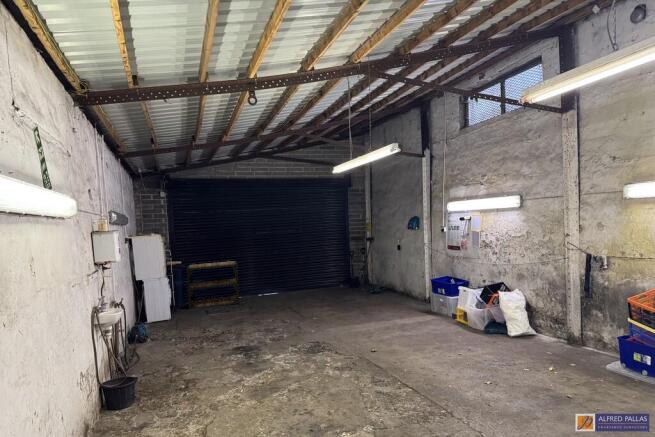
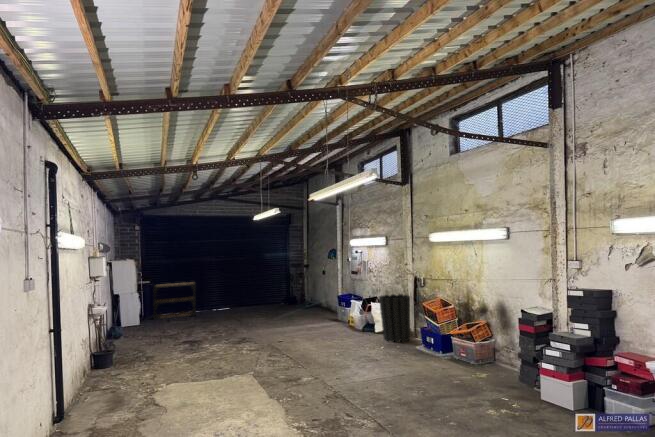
trash can: none [524,281,580,356] -> present [379,294,410,342]

